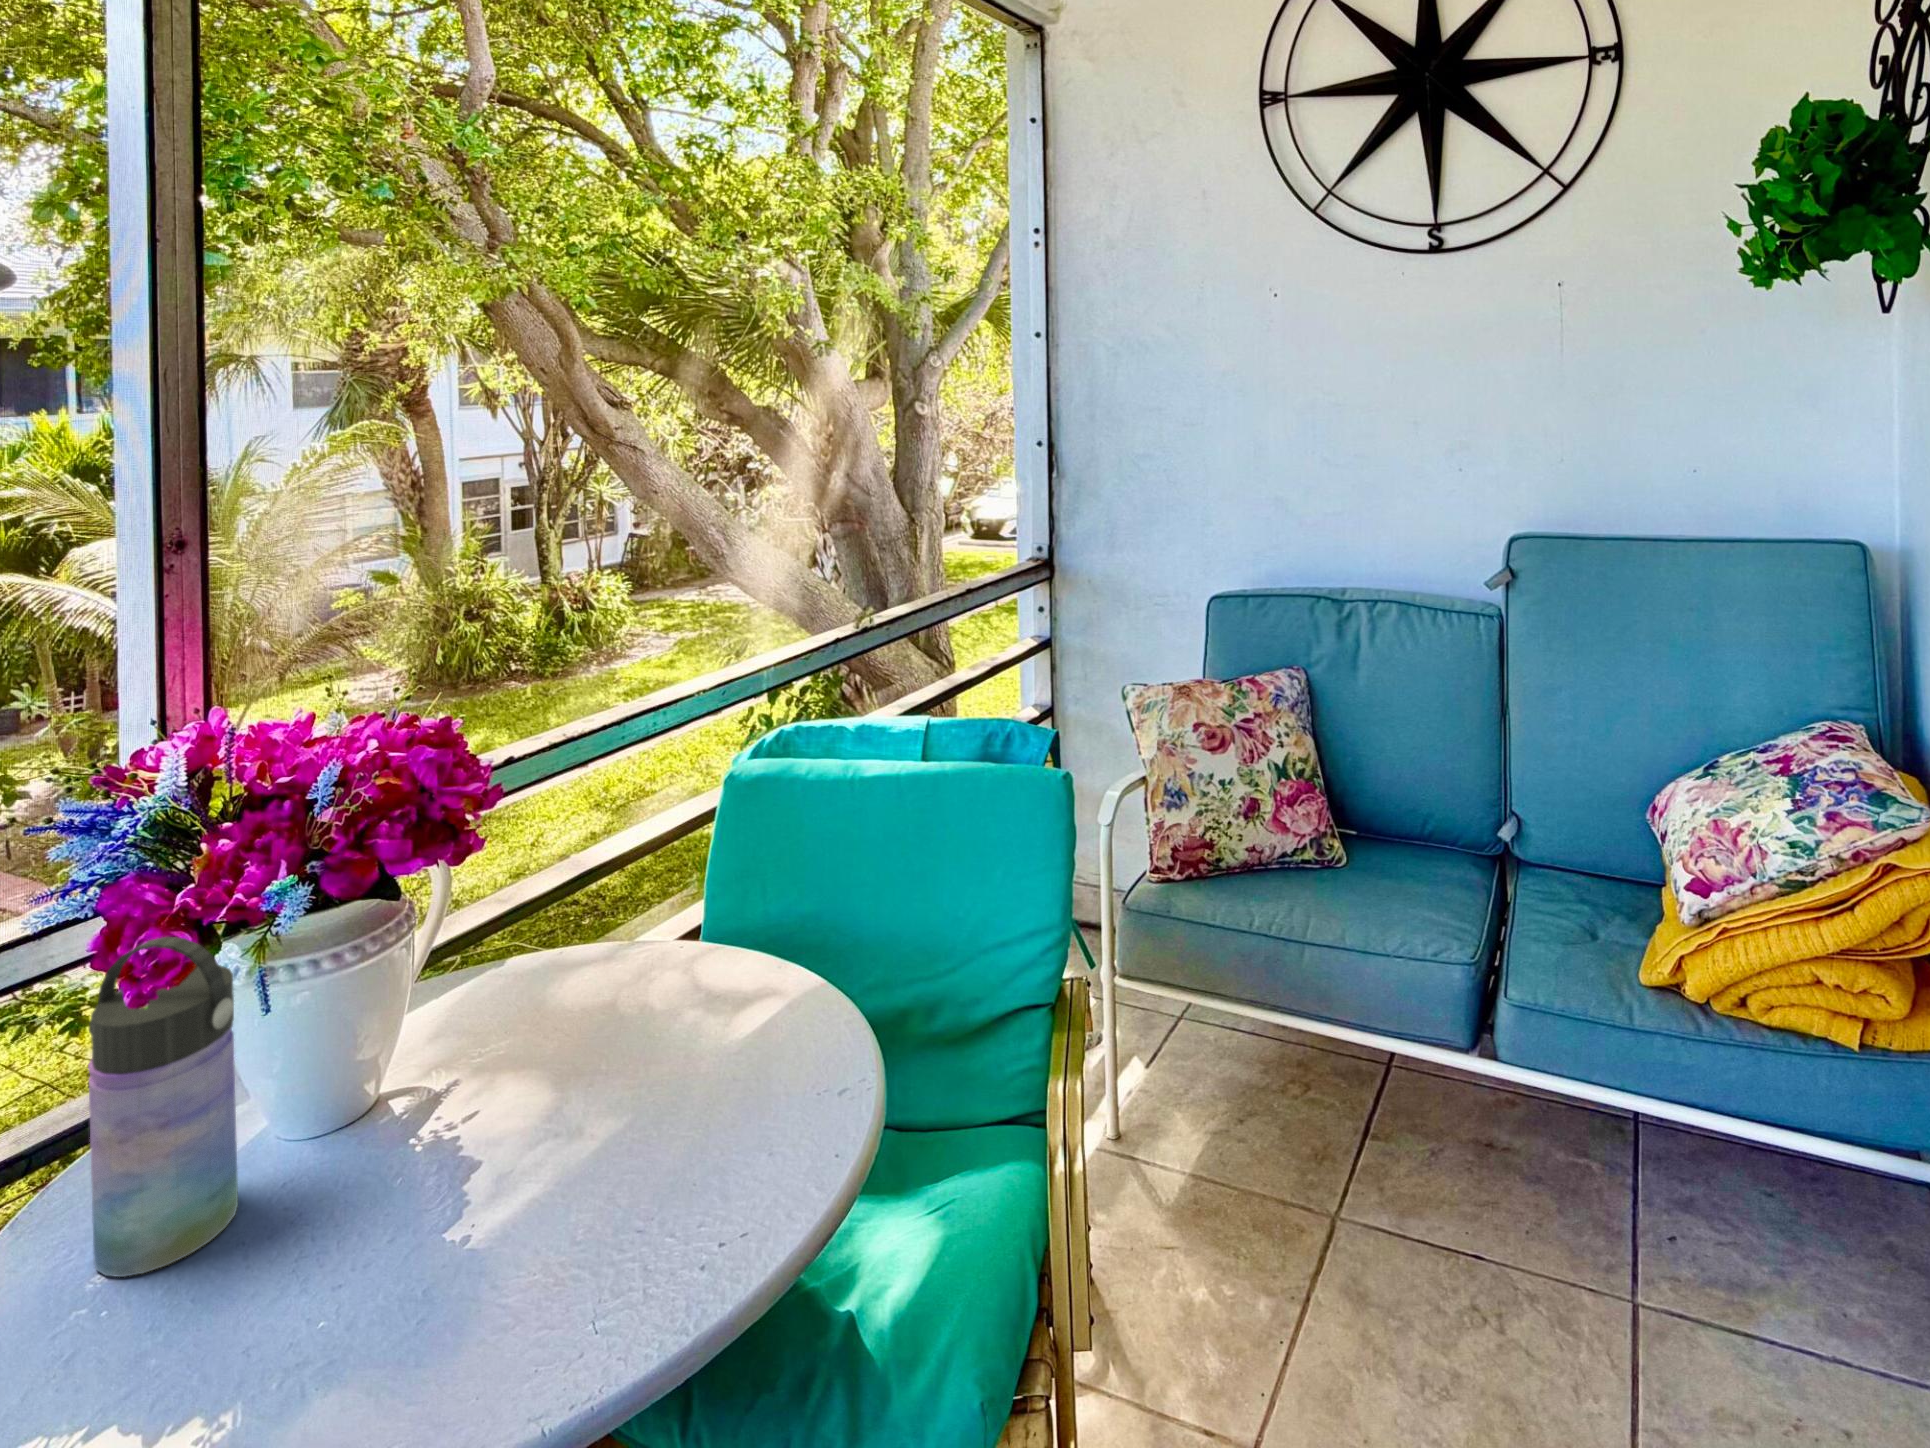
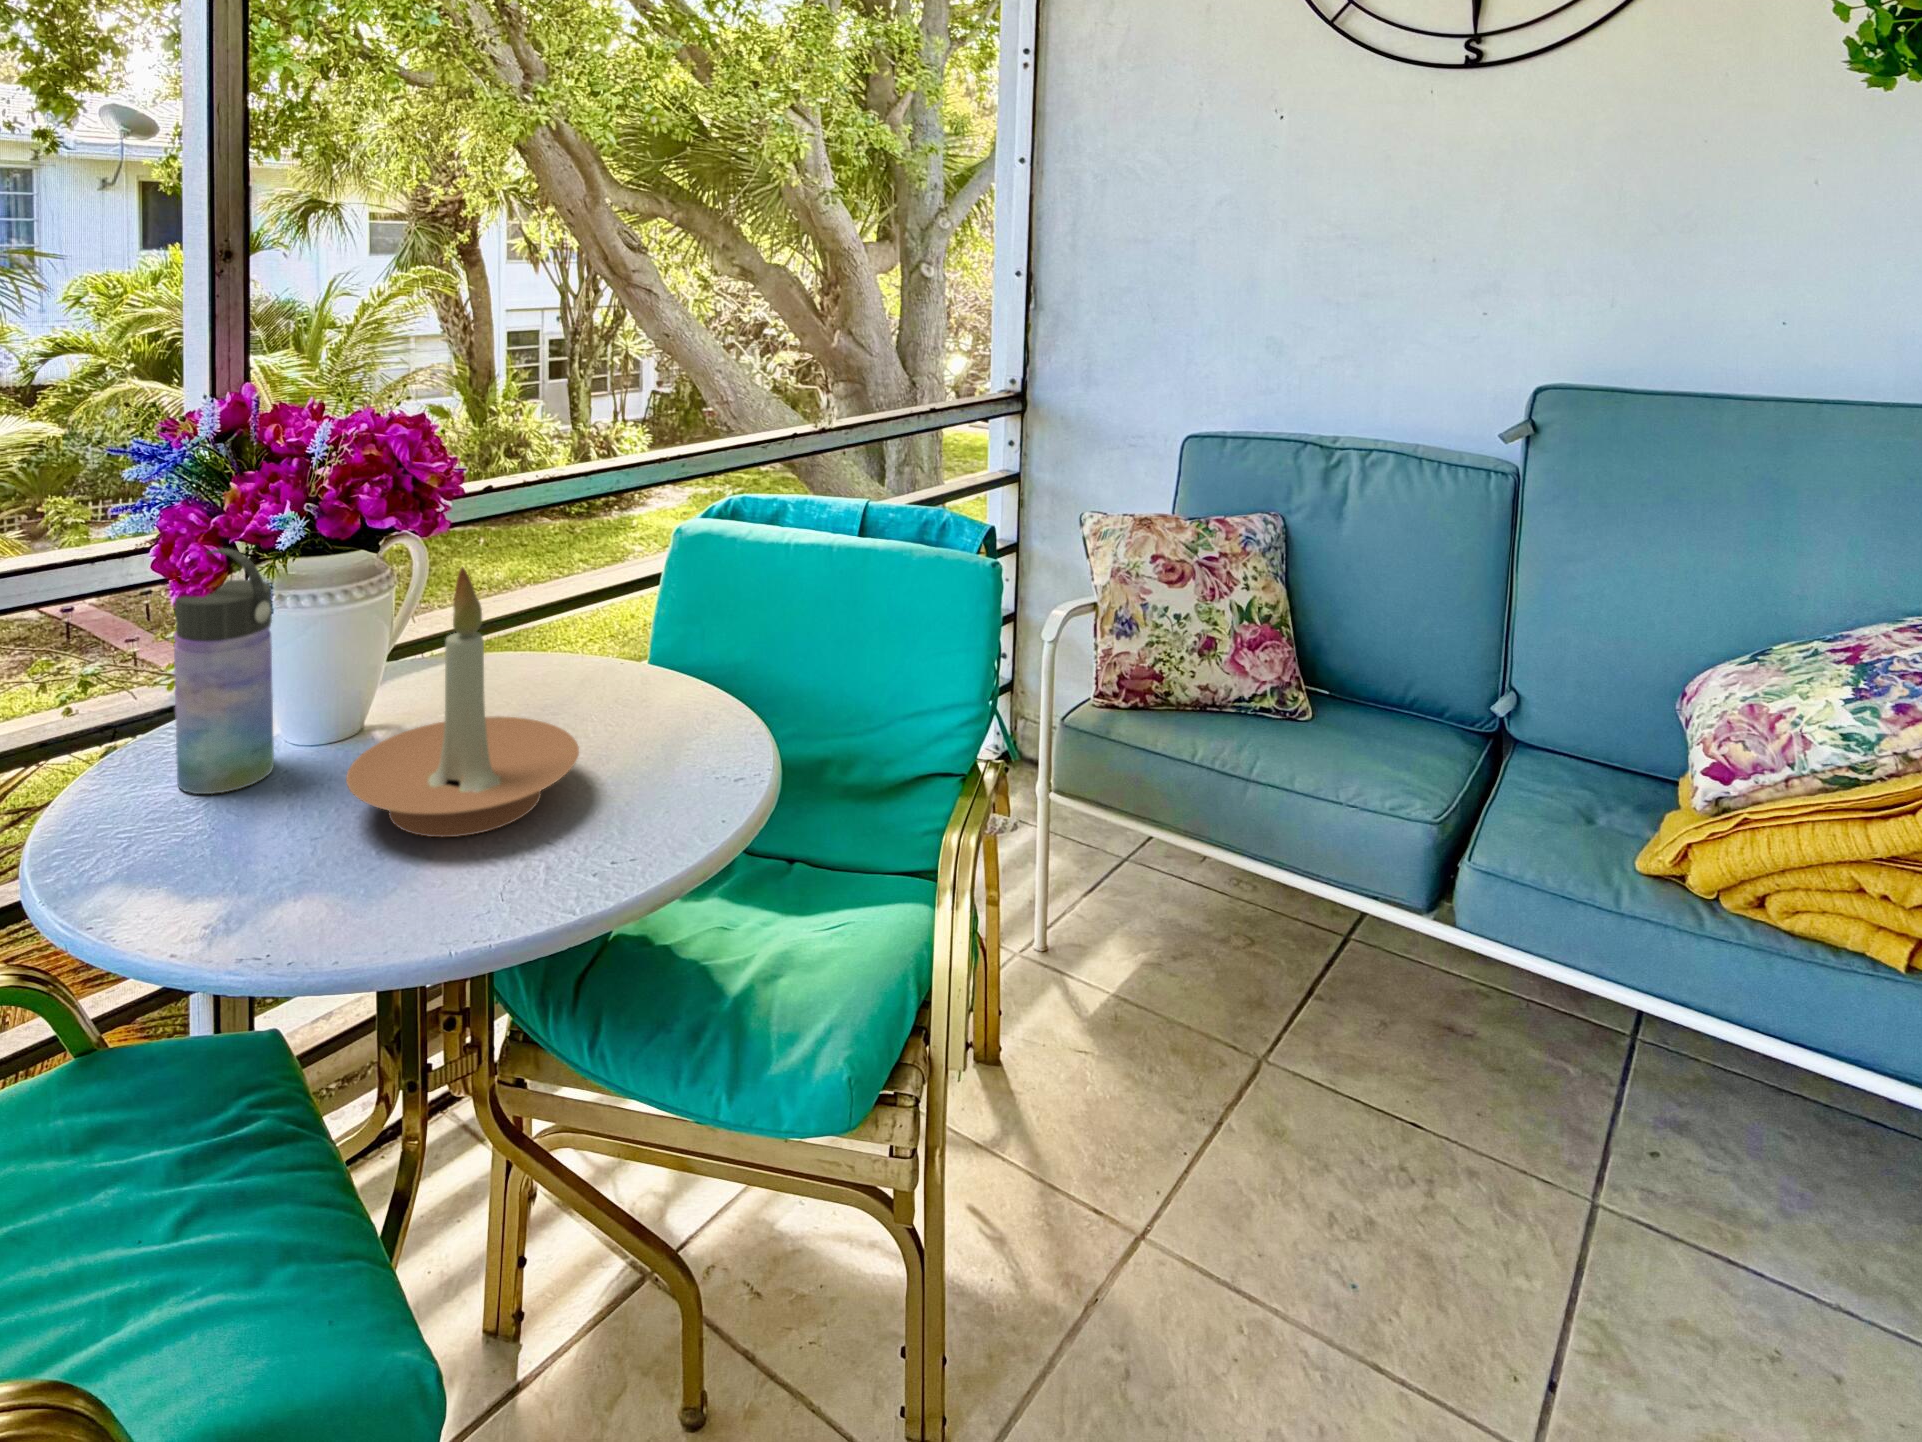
candle holder: none [352,924,656,1280] -> present [346,567,579,837]

